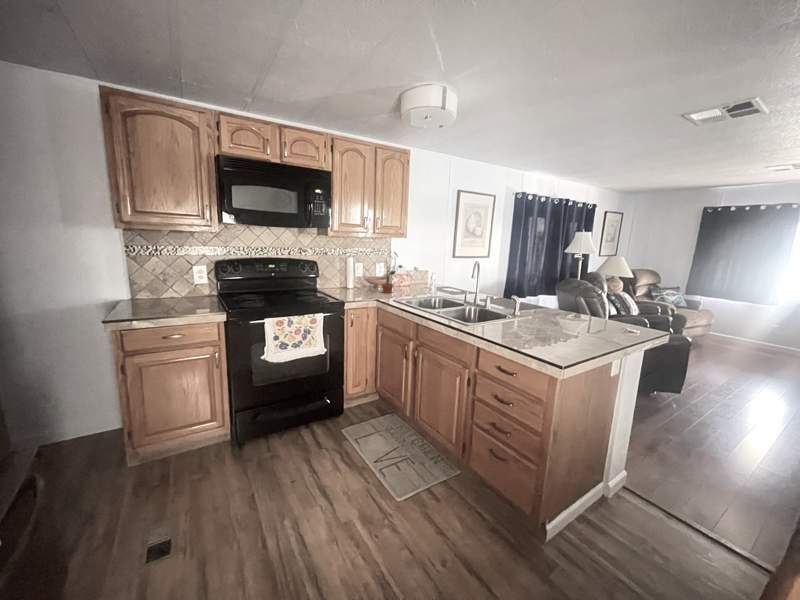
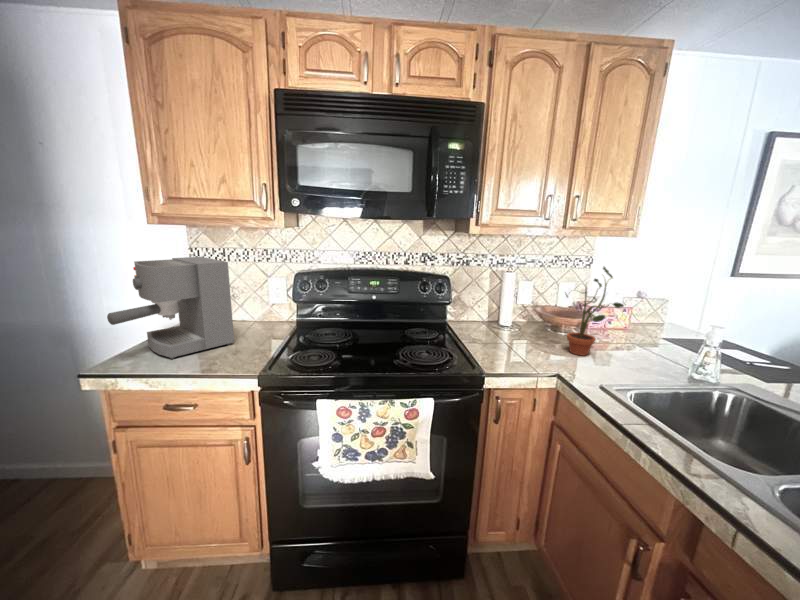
coffee maker: none [114,250,188,310] -> present [107,257,234,359]

